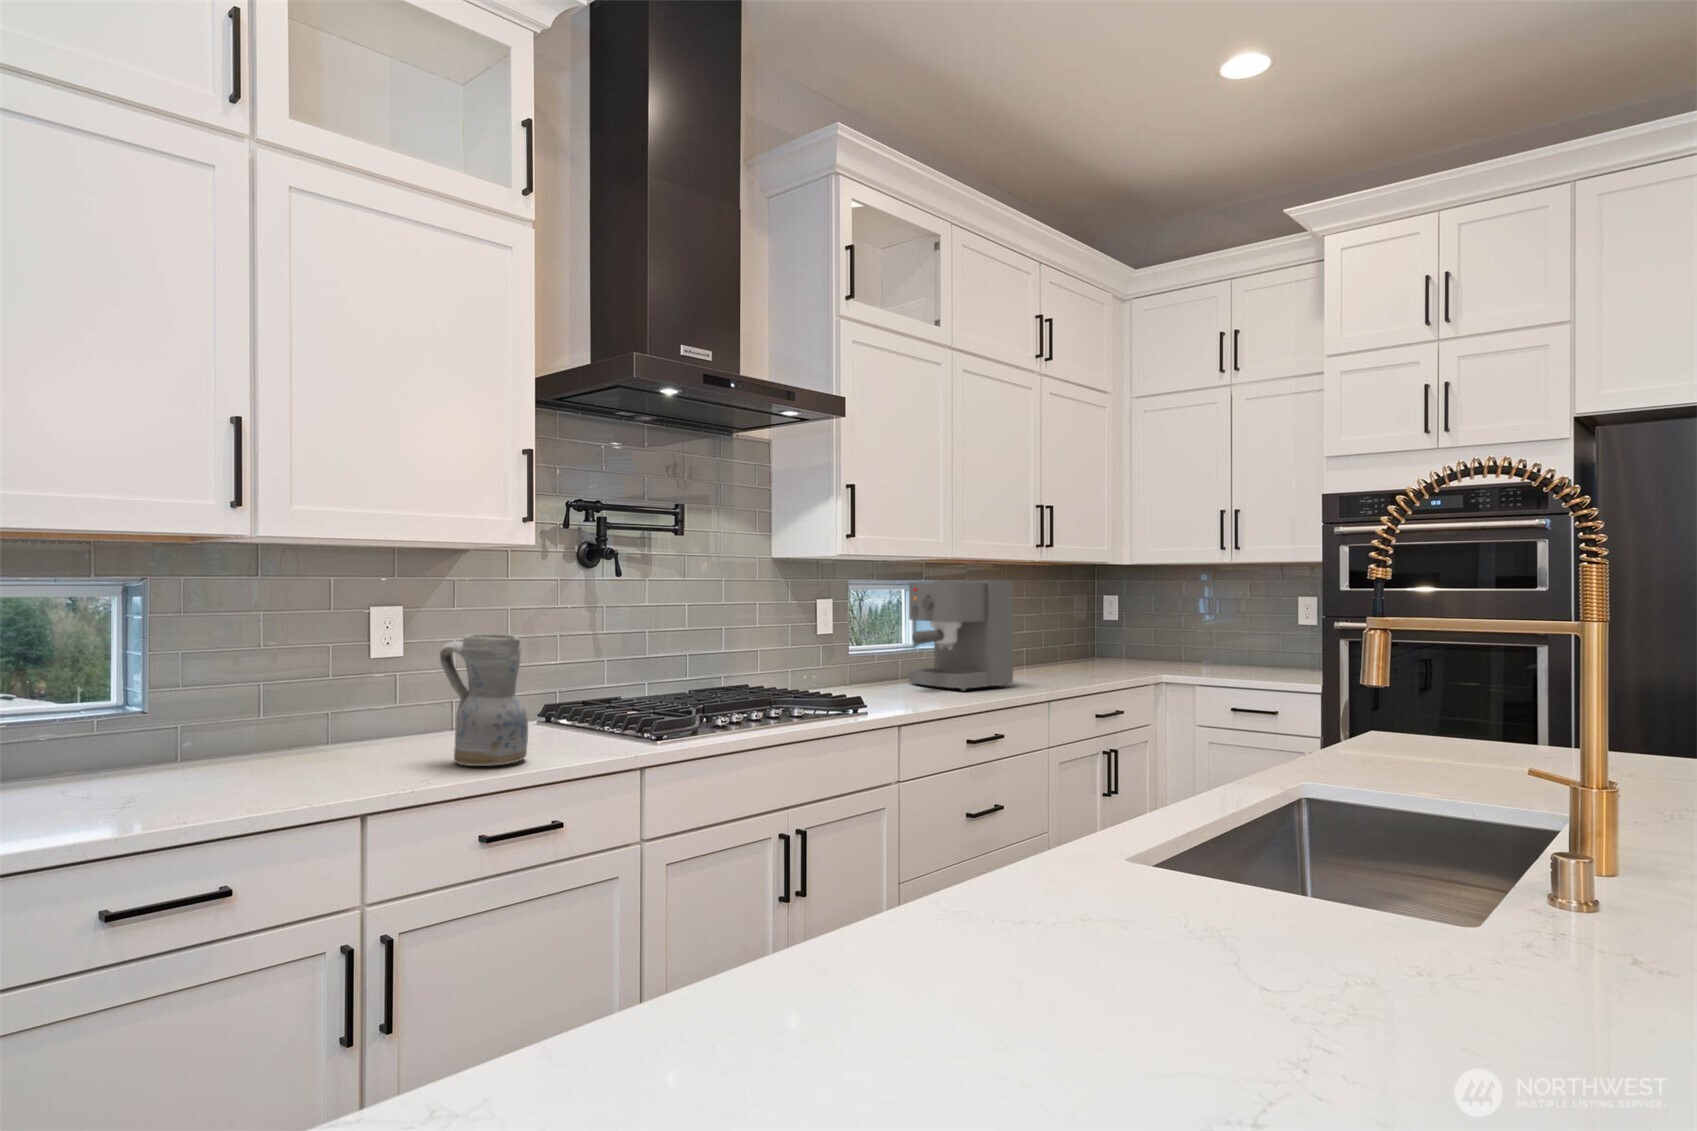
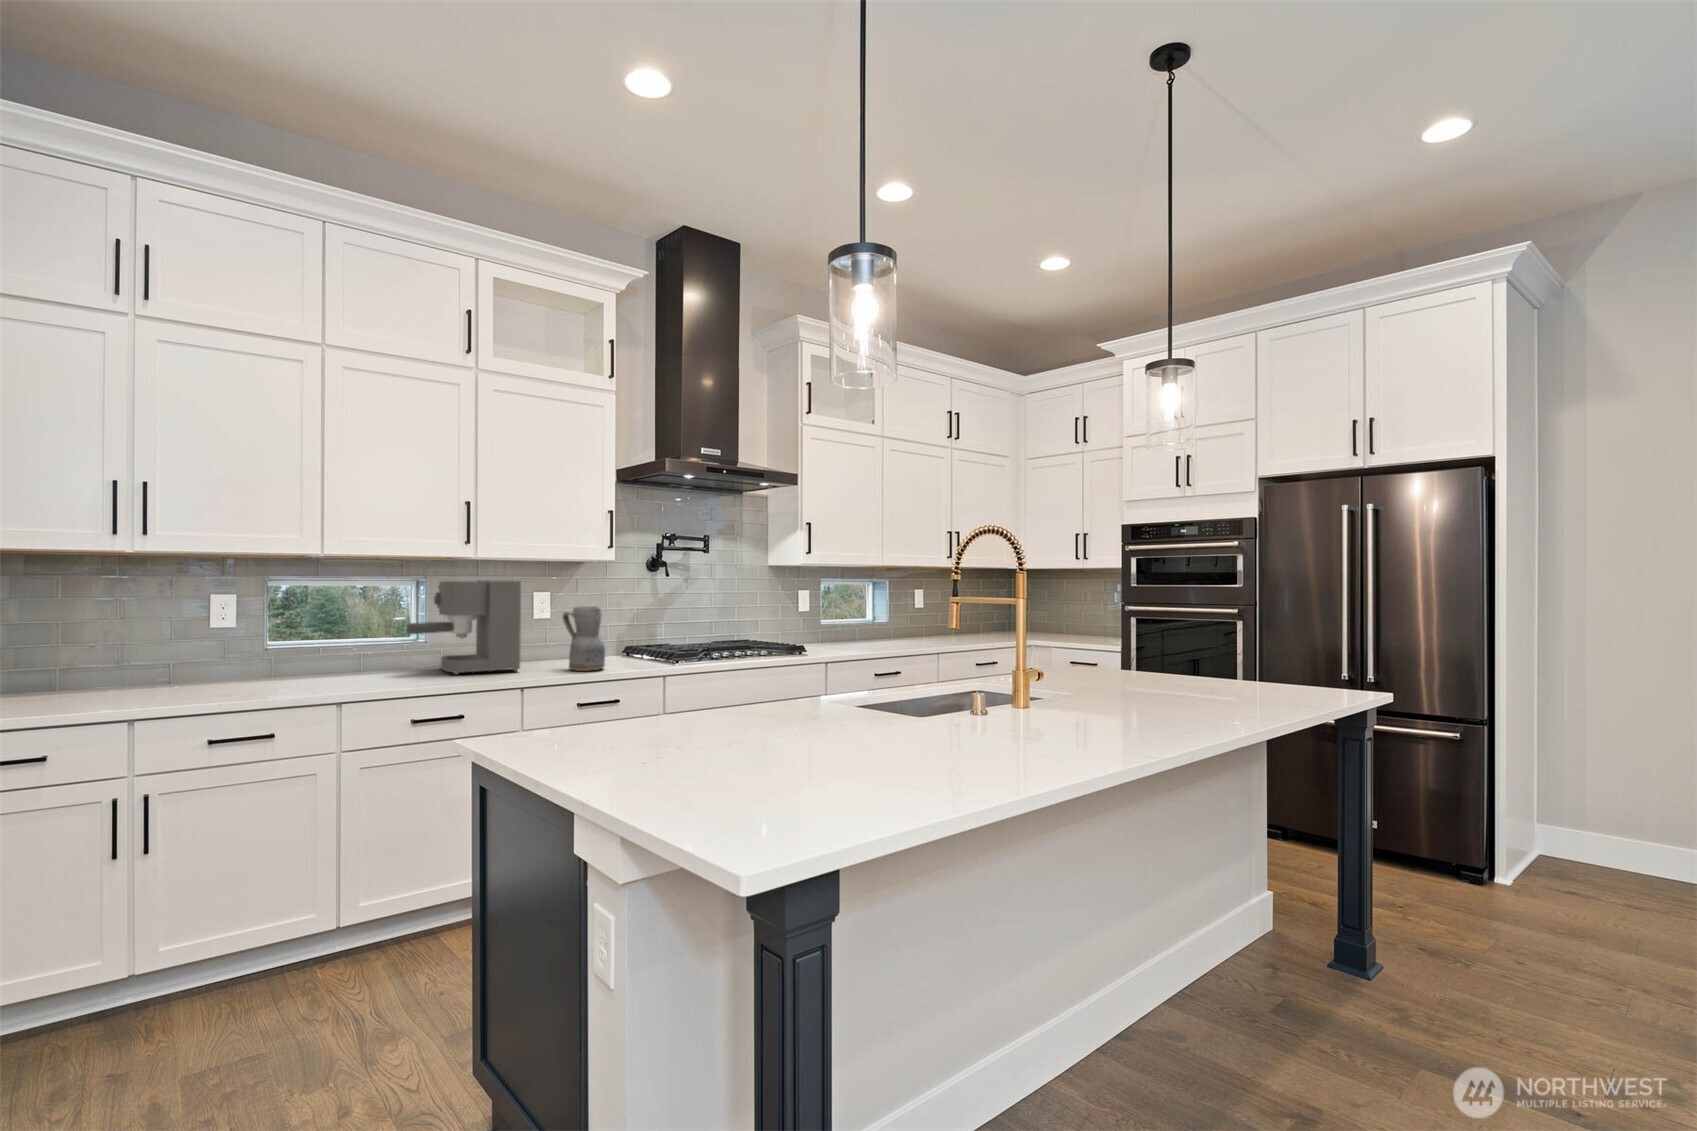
coffee maker: present [909,581,1013,691] -> present [407,580,521,675]

